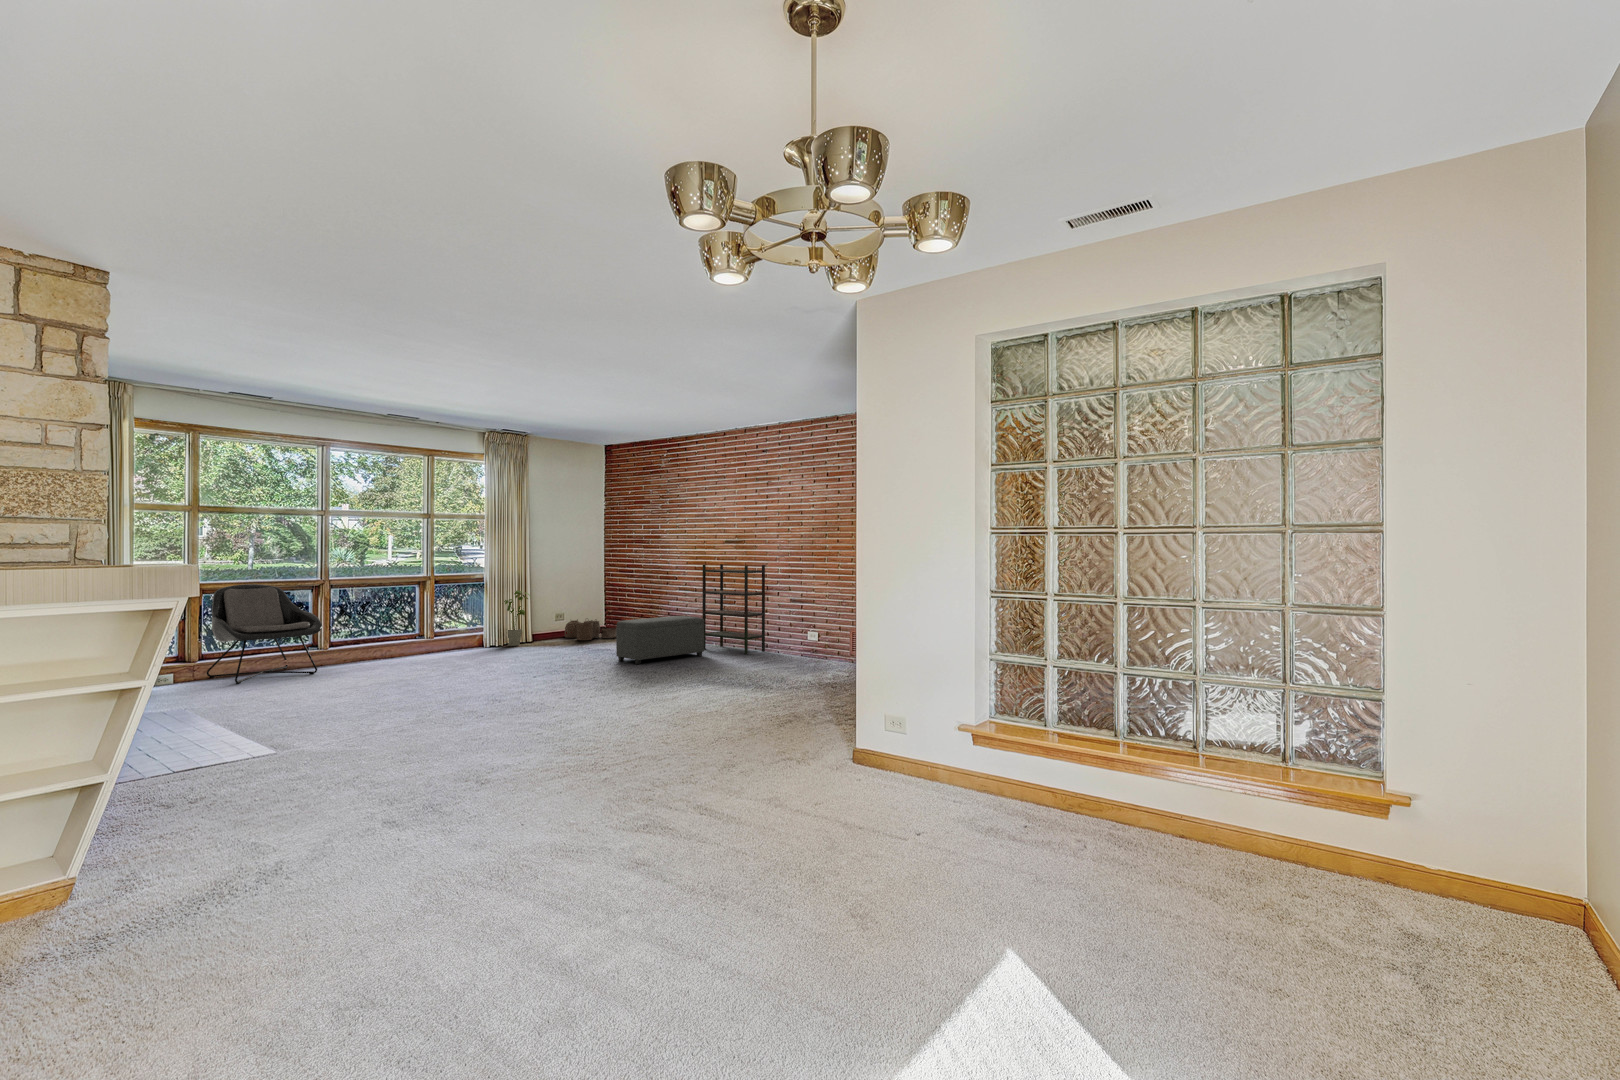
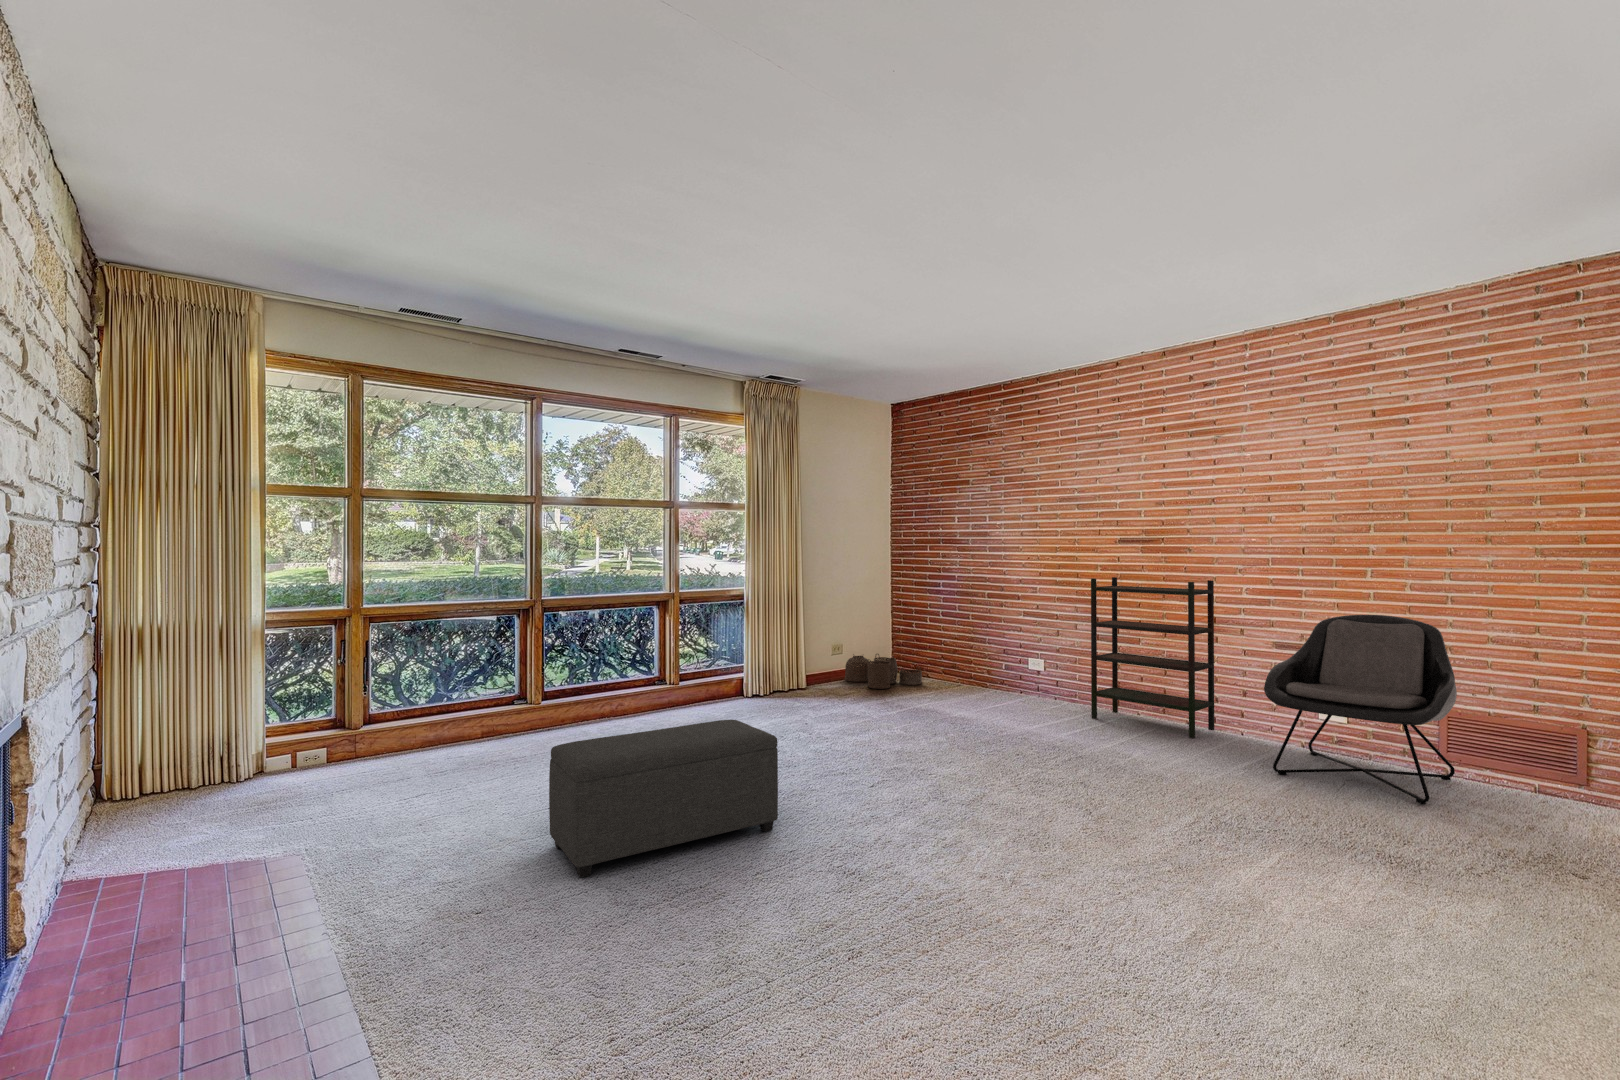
lounge chair: present [207,584,322,684] -> present [1264,615,1457,804]
house plant: present [504,590,530,646] -> none [768,614,811,698]
ottoman: present [616,616,704,664] -> present [549,720,778,877]

